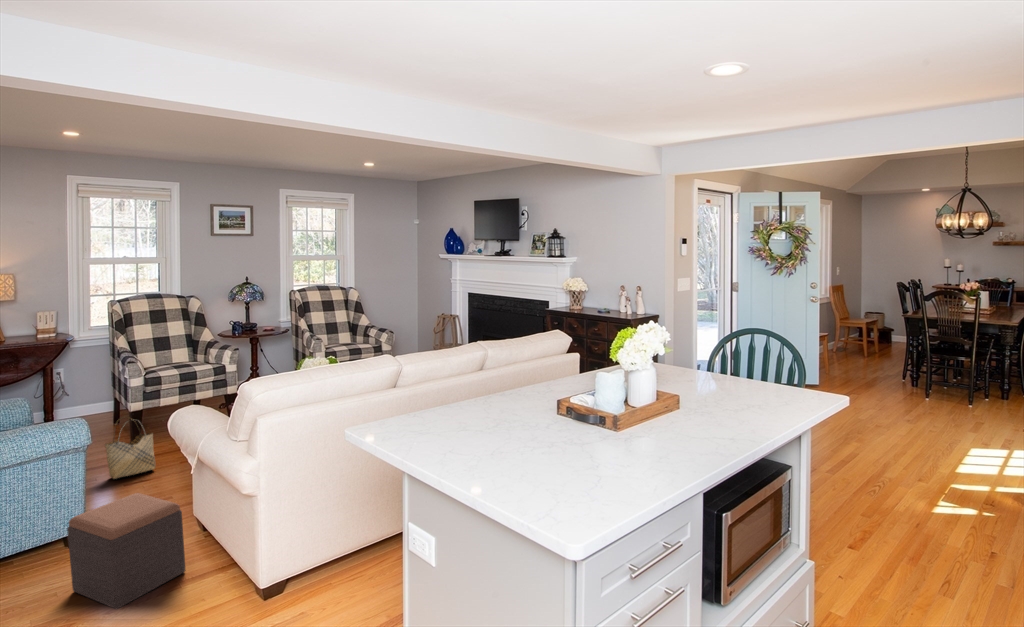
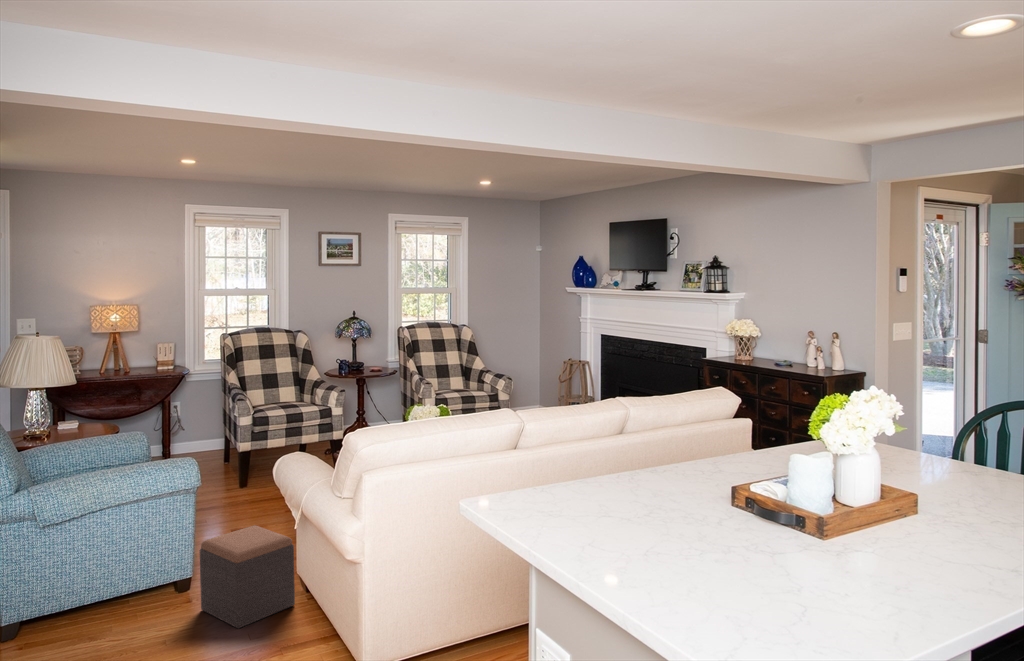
woven basket: present [105,419,155,479] -> none [220,455,264,517]

